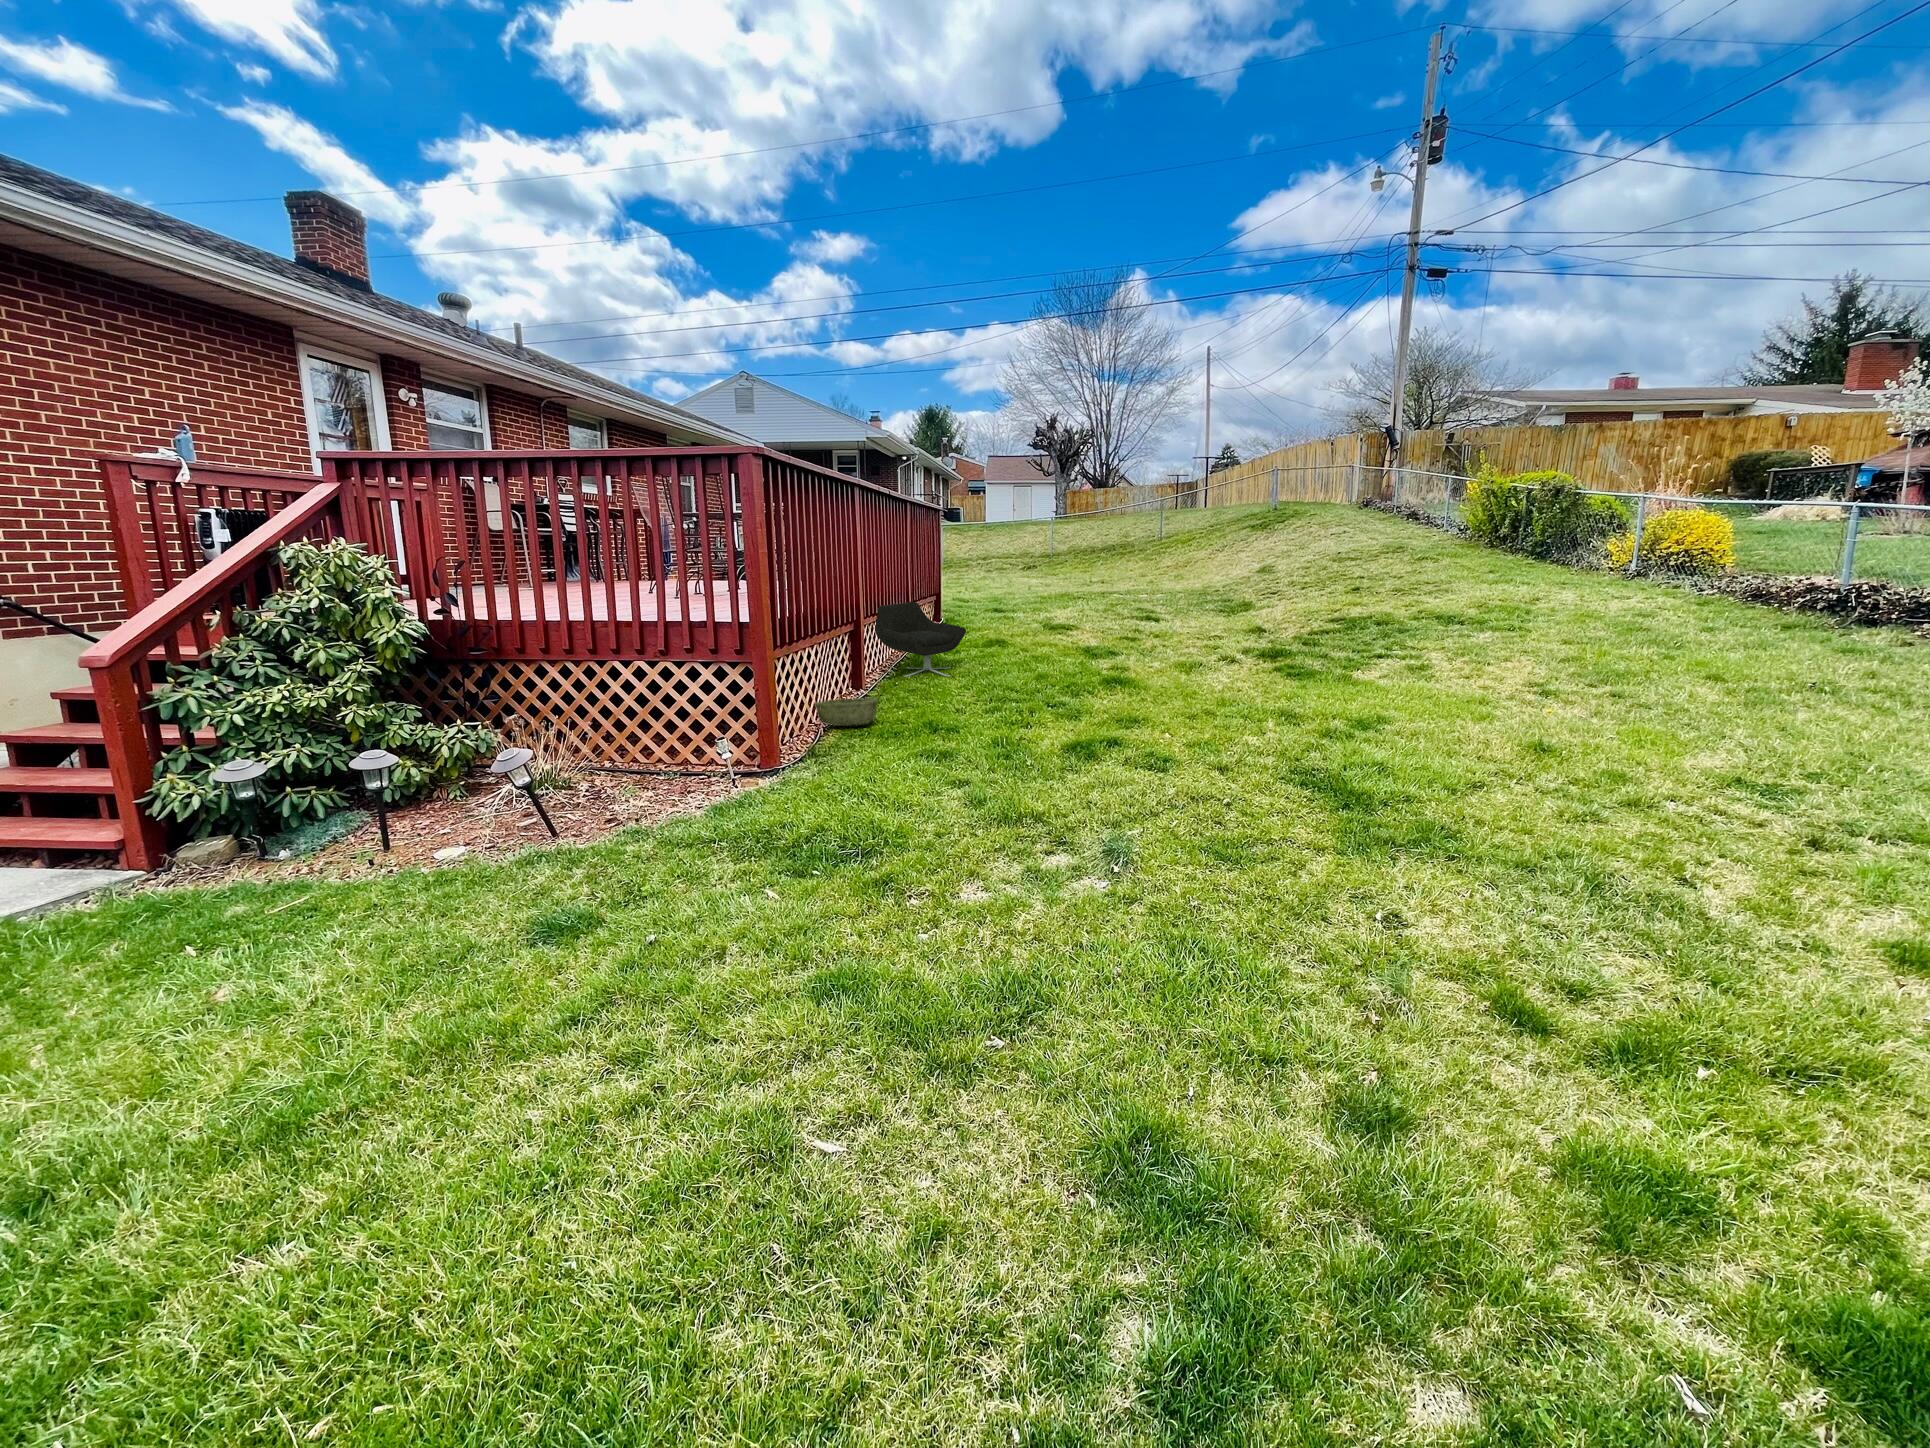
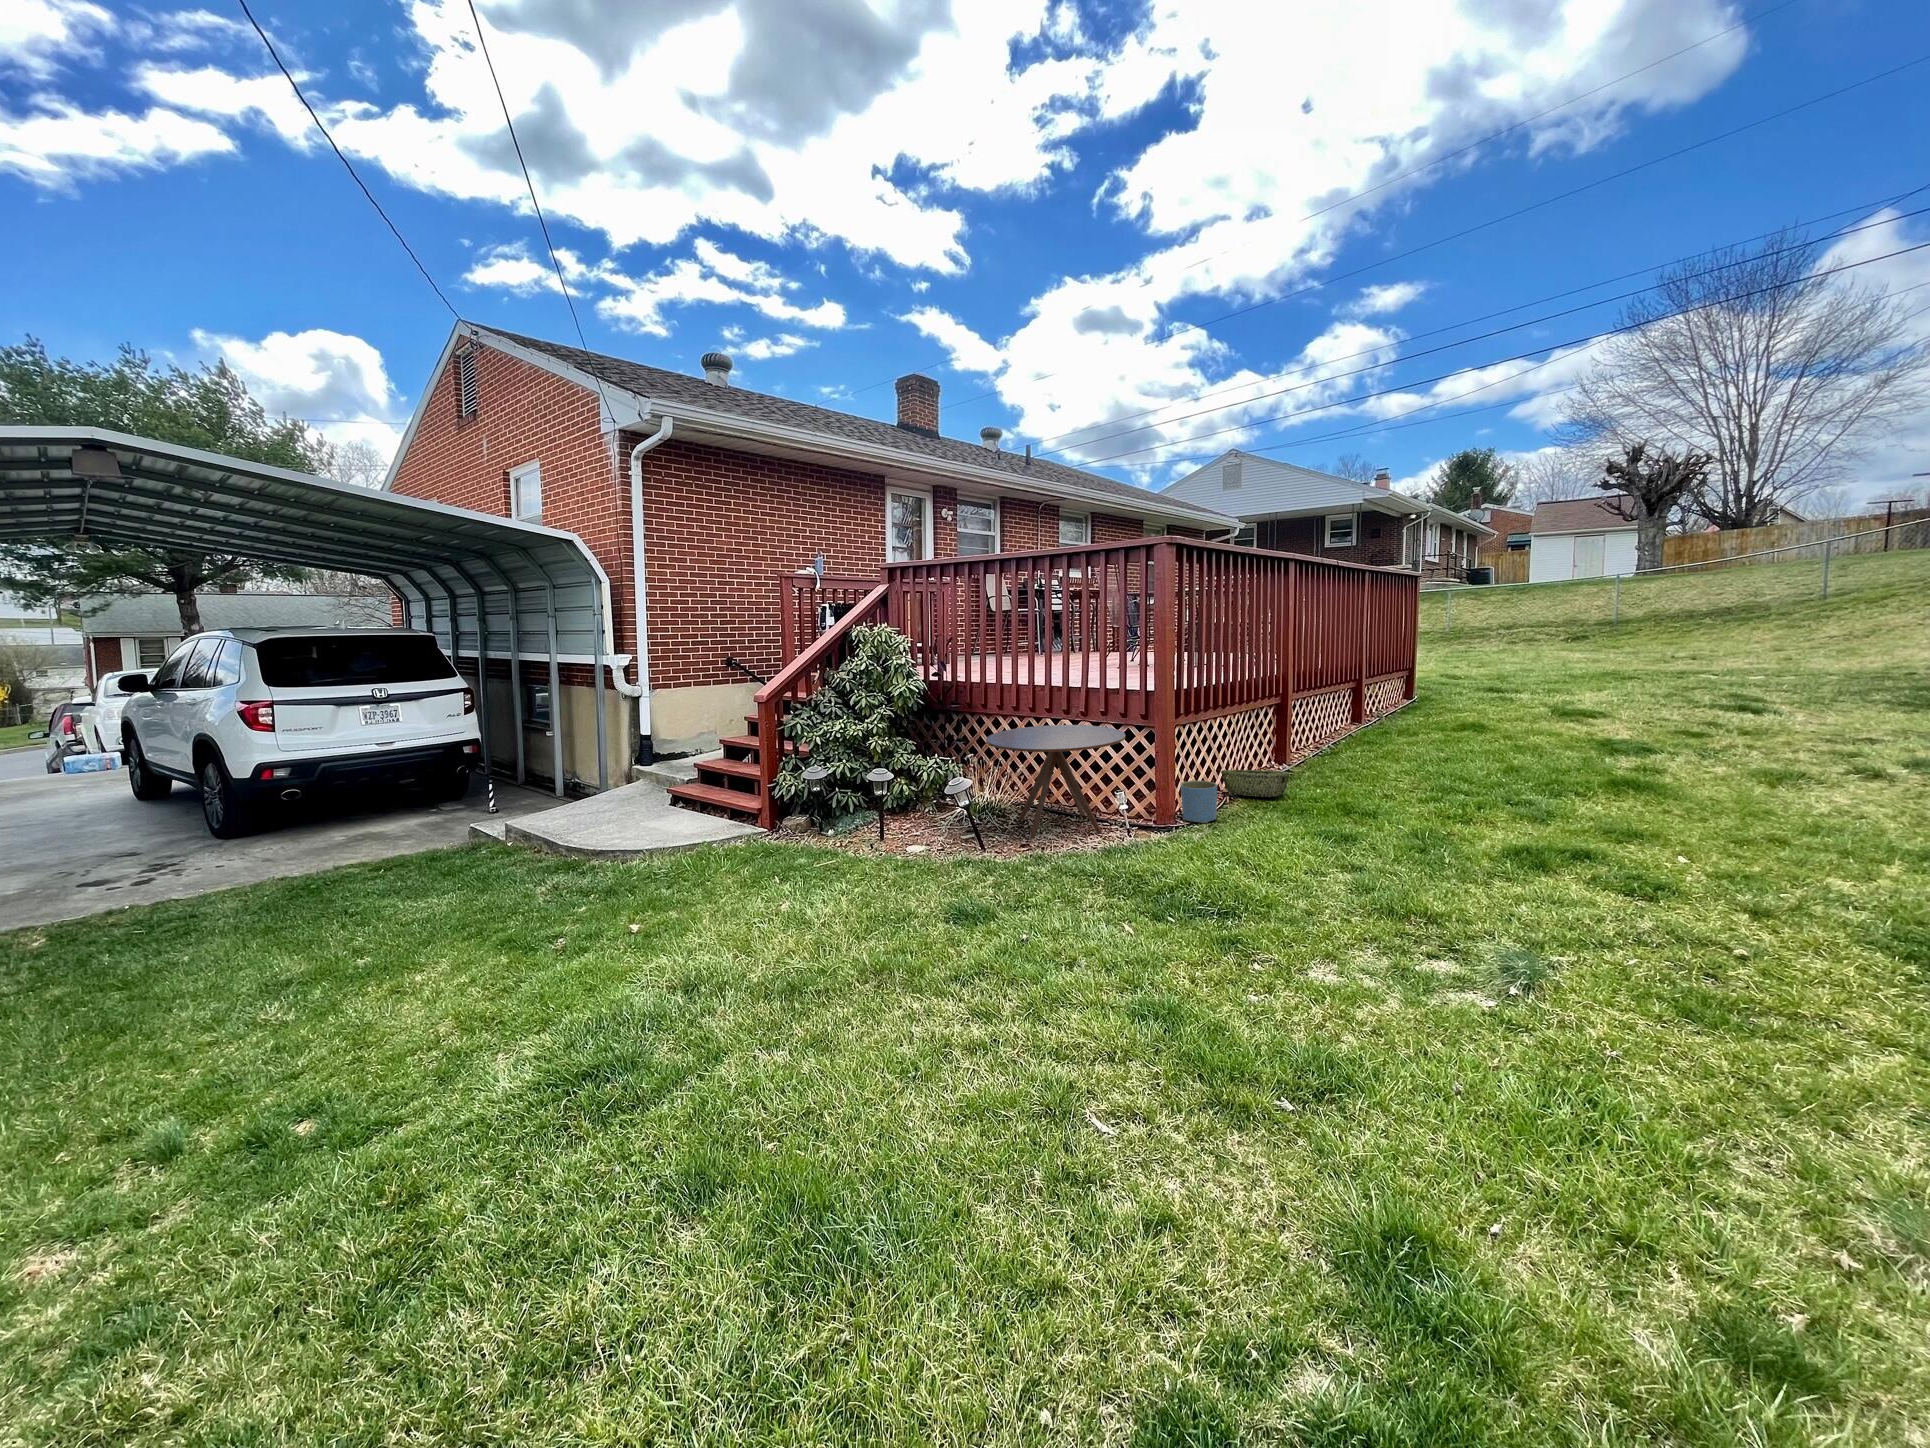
lounge chair: present [875,602,966,677] -> none [1311,676,1421,760]
round table: none [541,667,723,810] -> present [986,725,1125,839]
planter: none [783,716,821,760] -> present [1181,781,1217,823]

